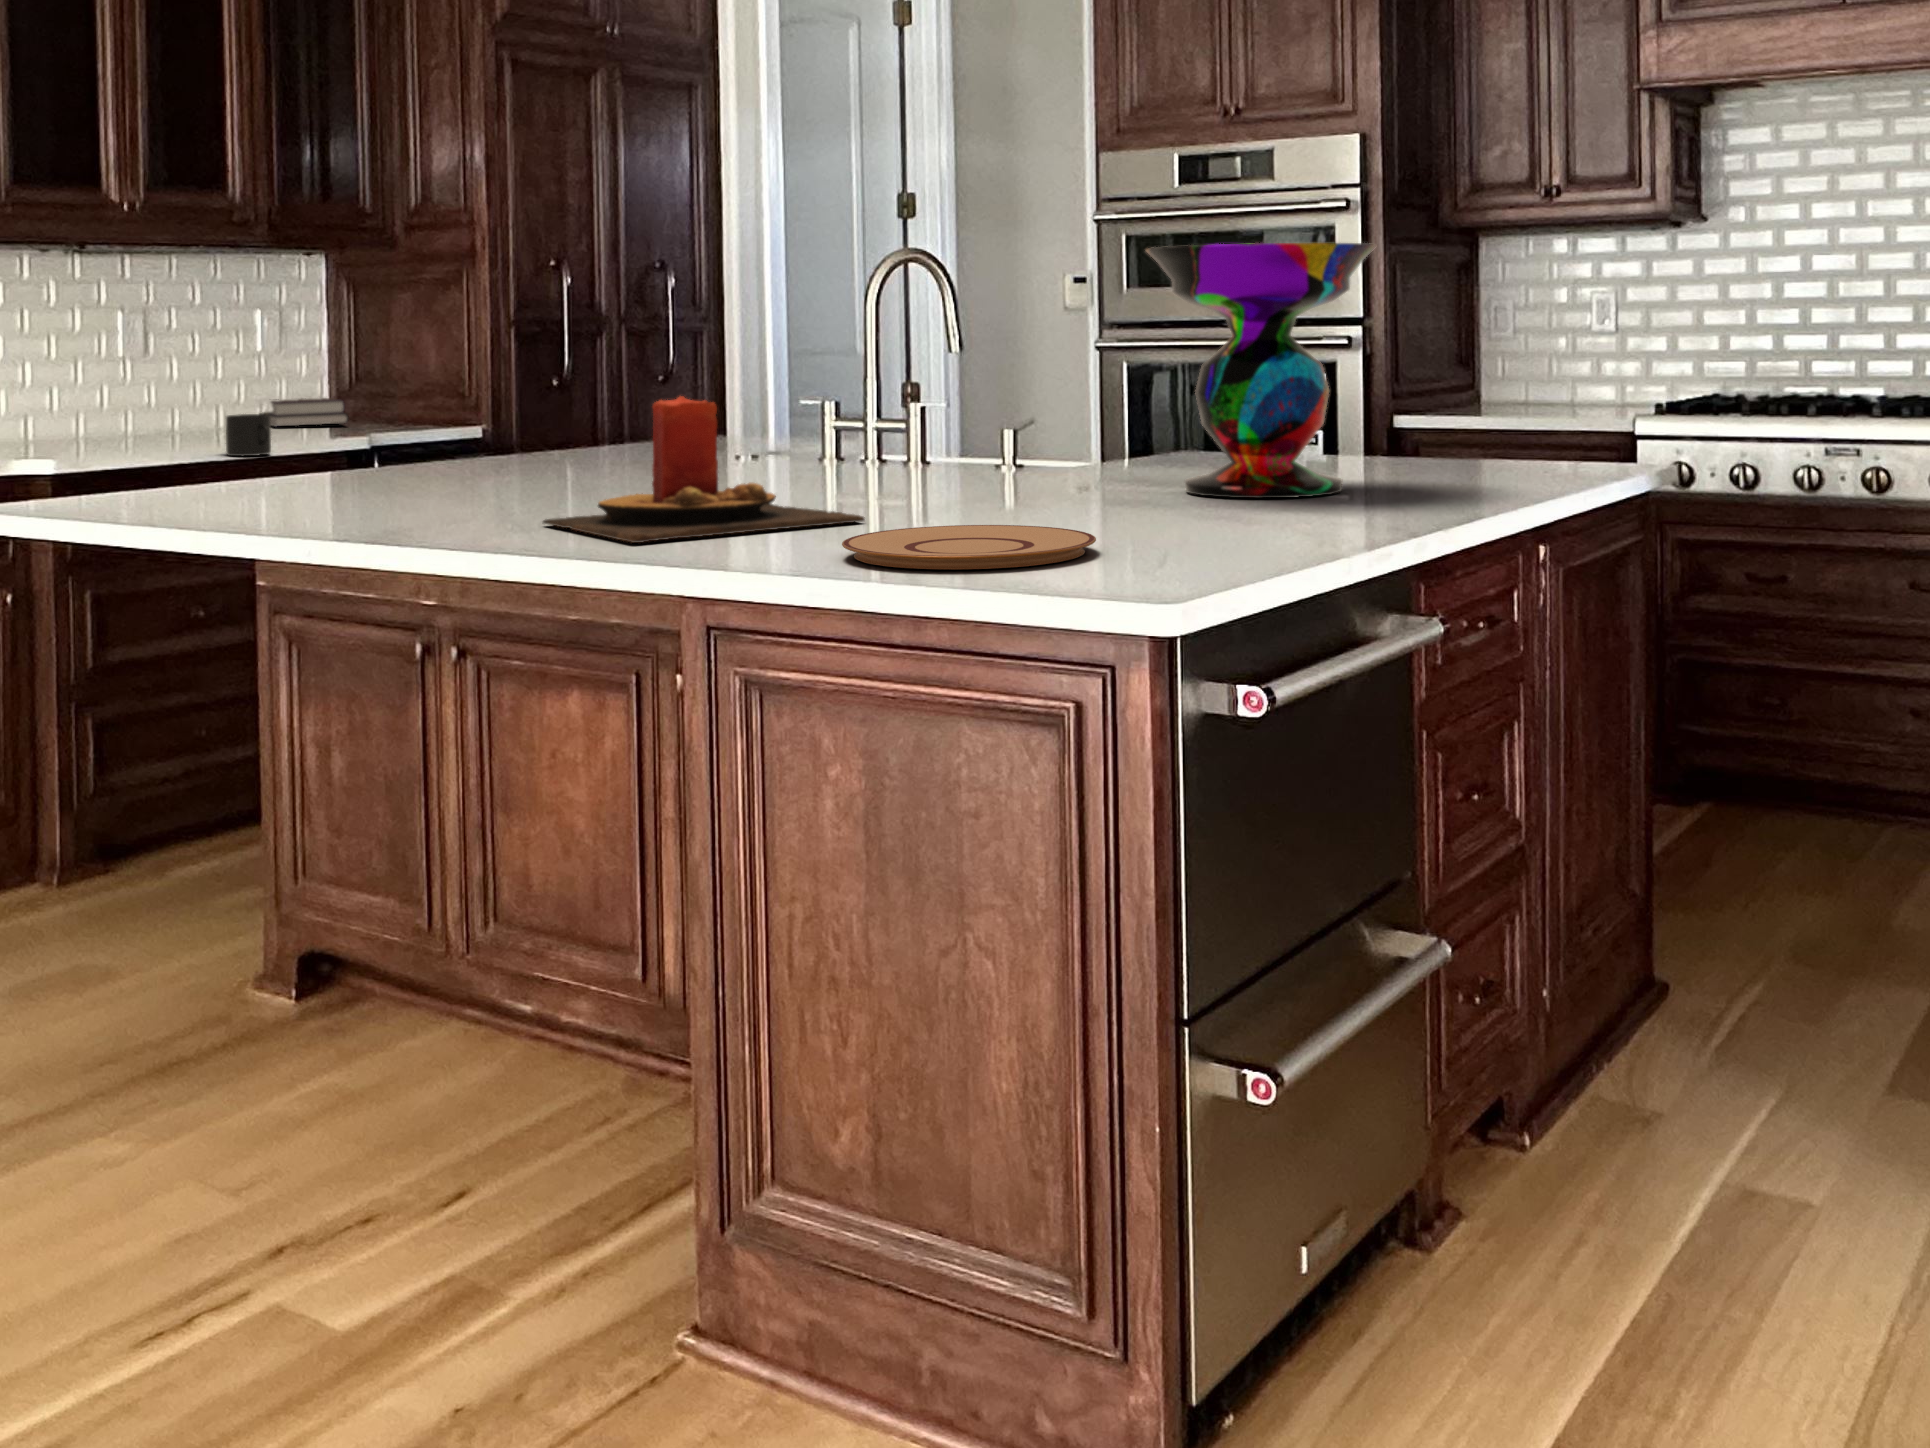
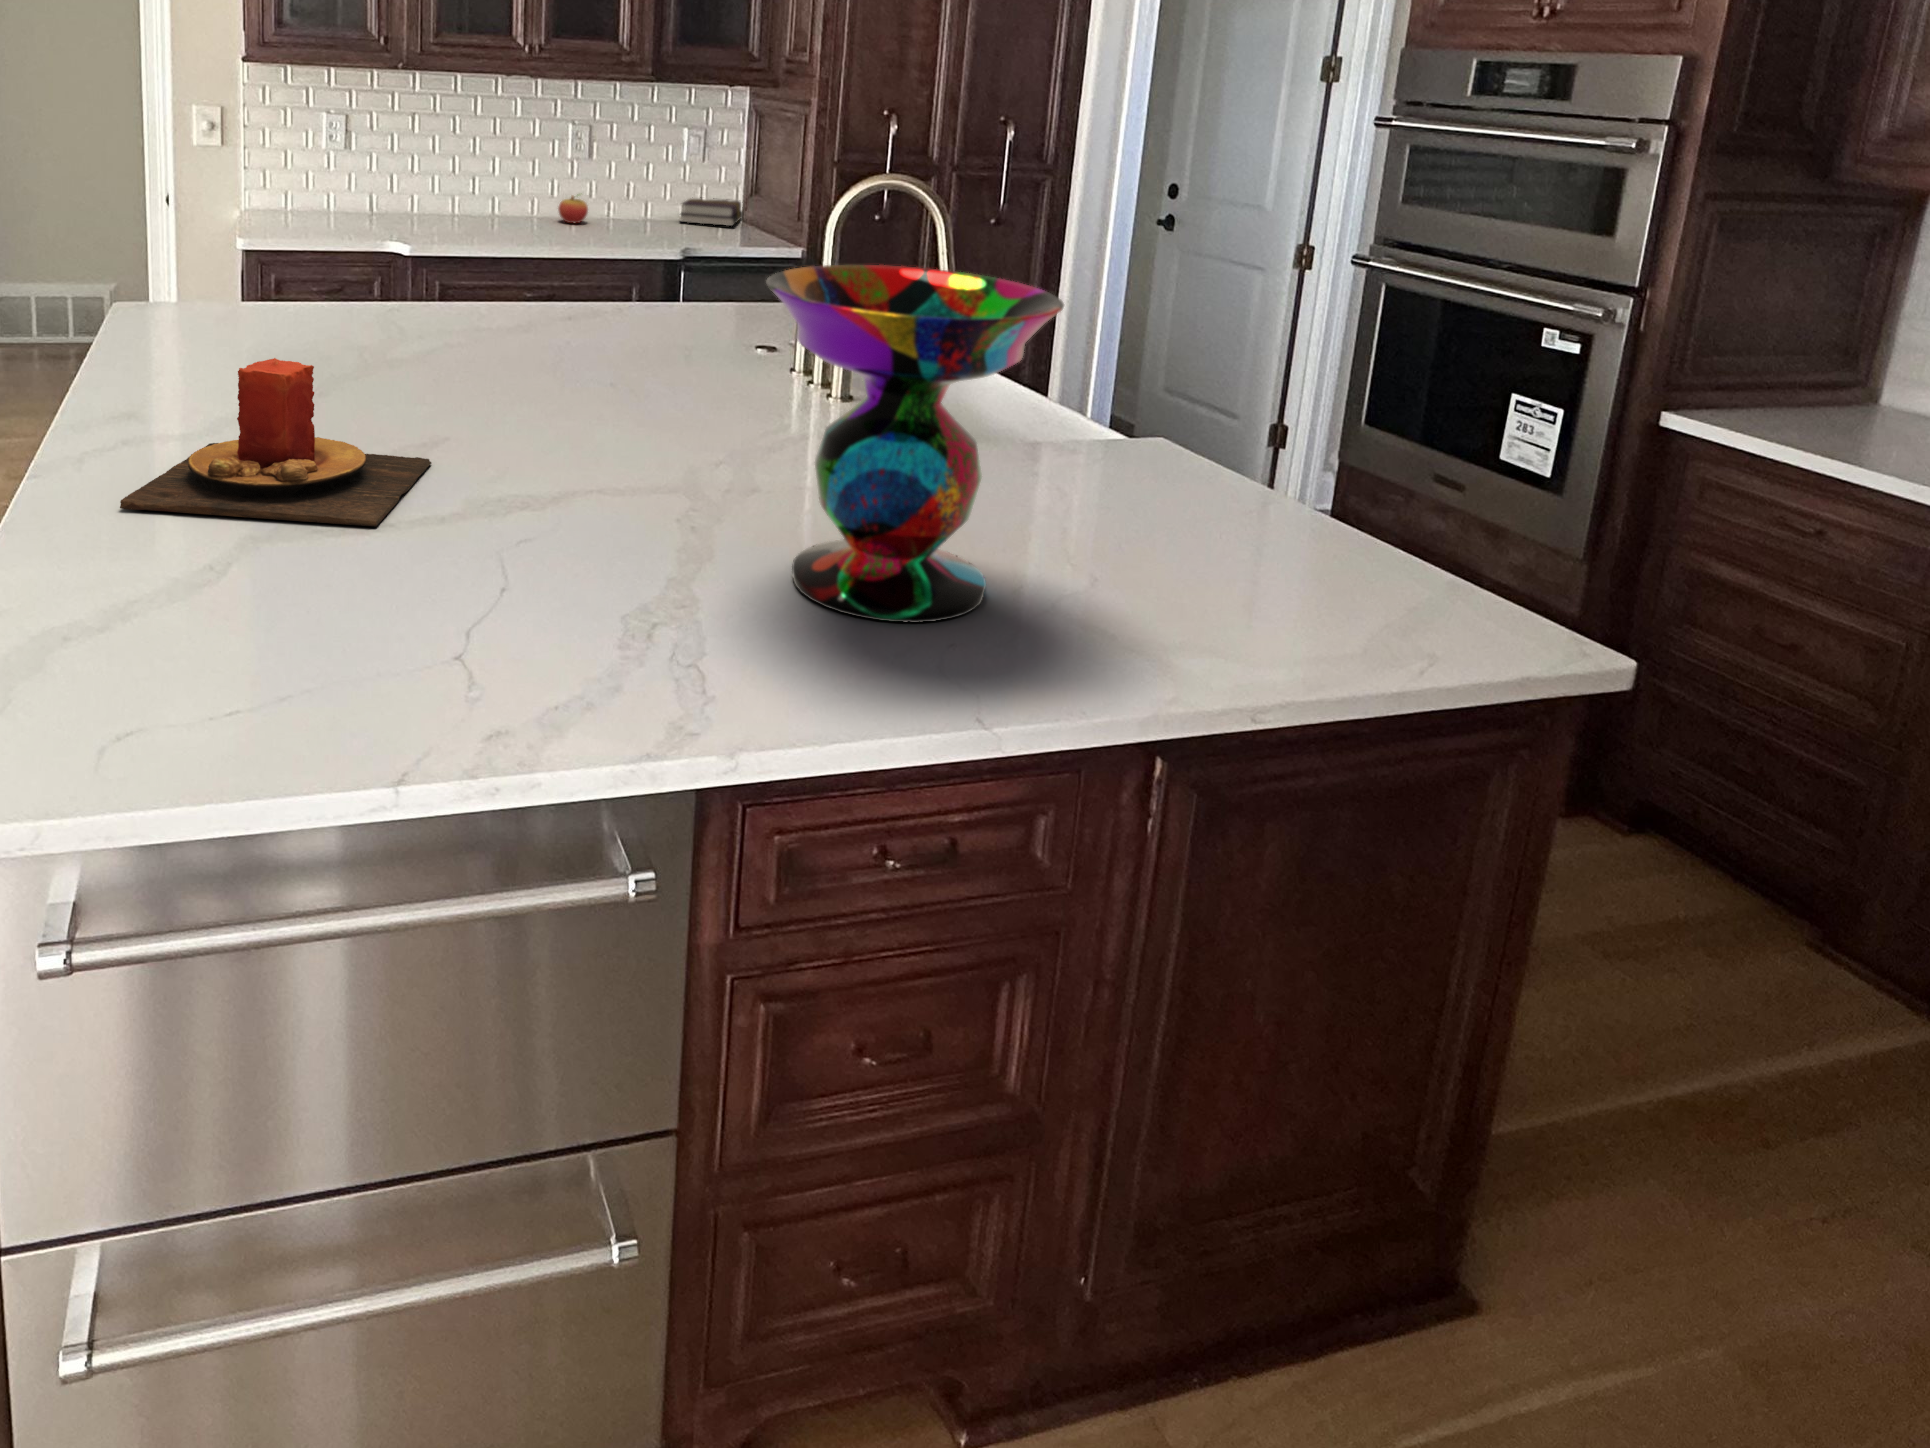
fruit: none [131,396,175,437] -> present [558,196,588,223]
mug: present [226,414,271,456] -> none [559,222,592,257]
plate: present [842,525,1096,569] -> none [36,573,341,698]

